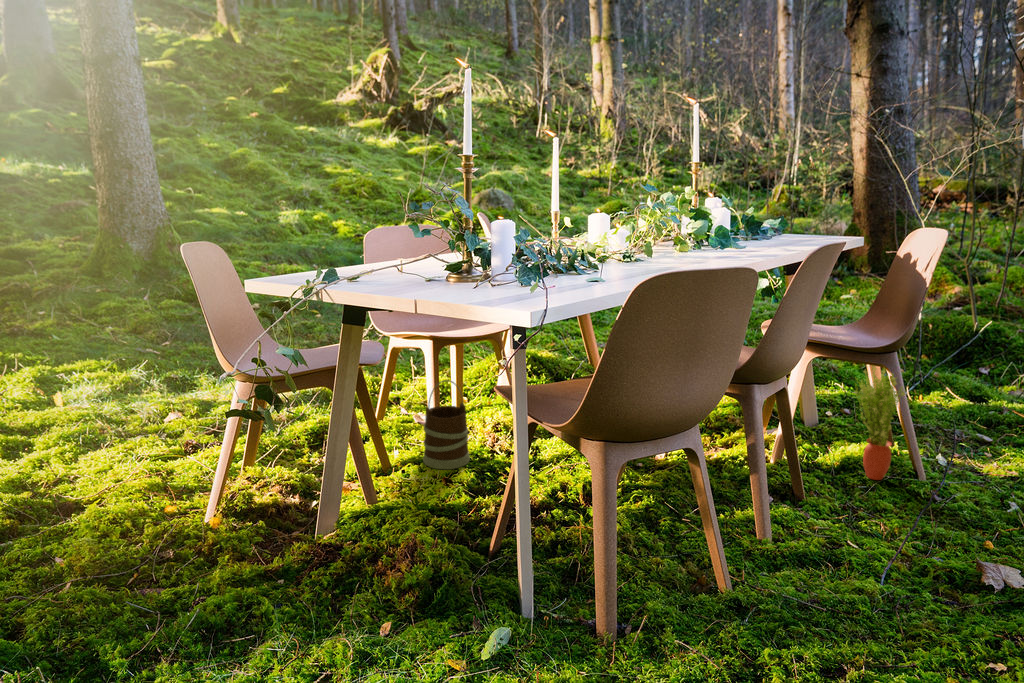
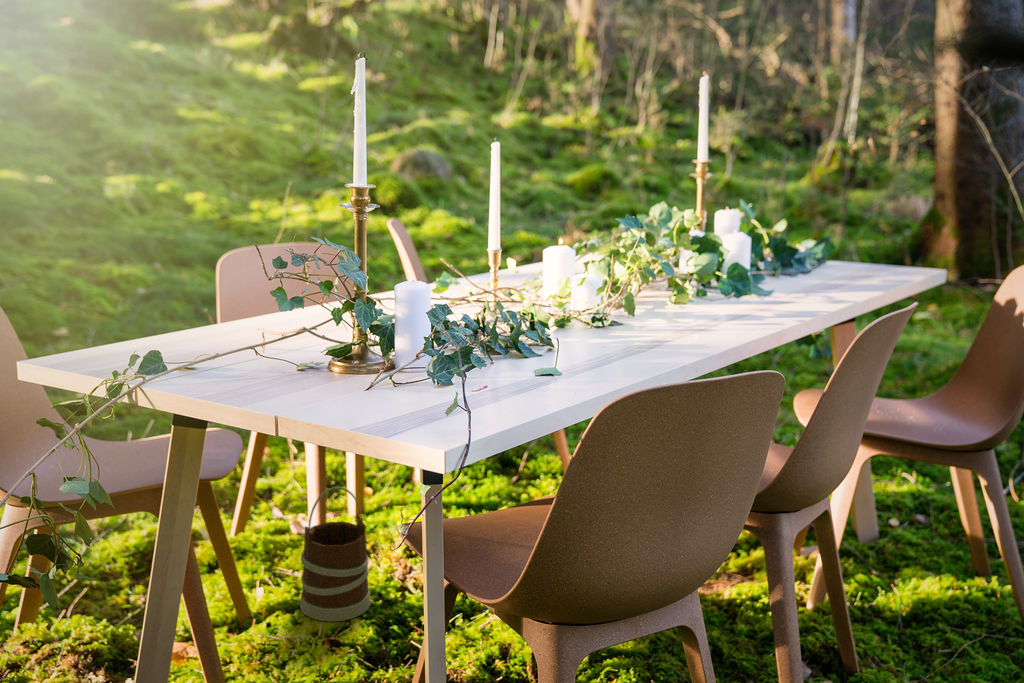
potted plant: present [855,366,905,480] -> none [933,473,1005,639]

